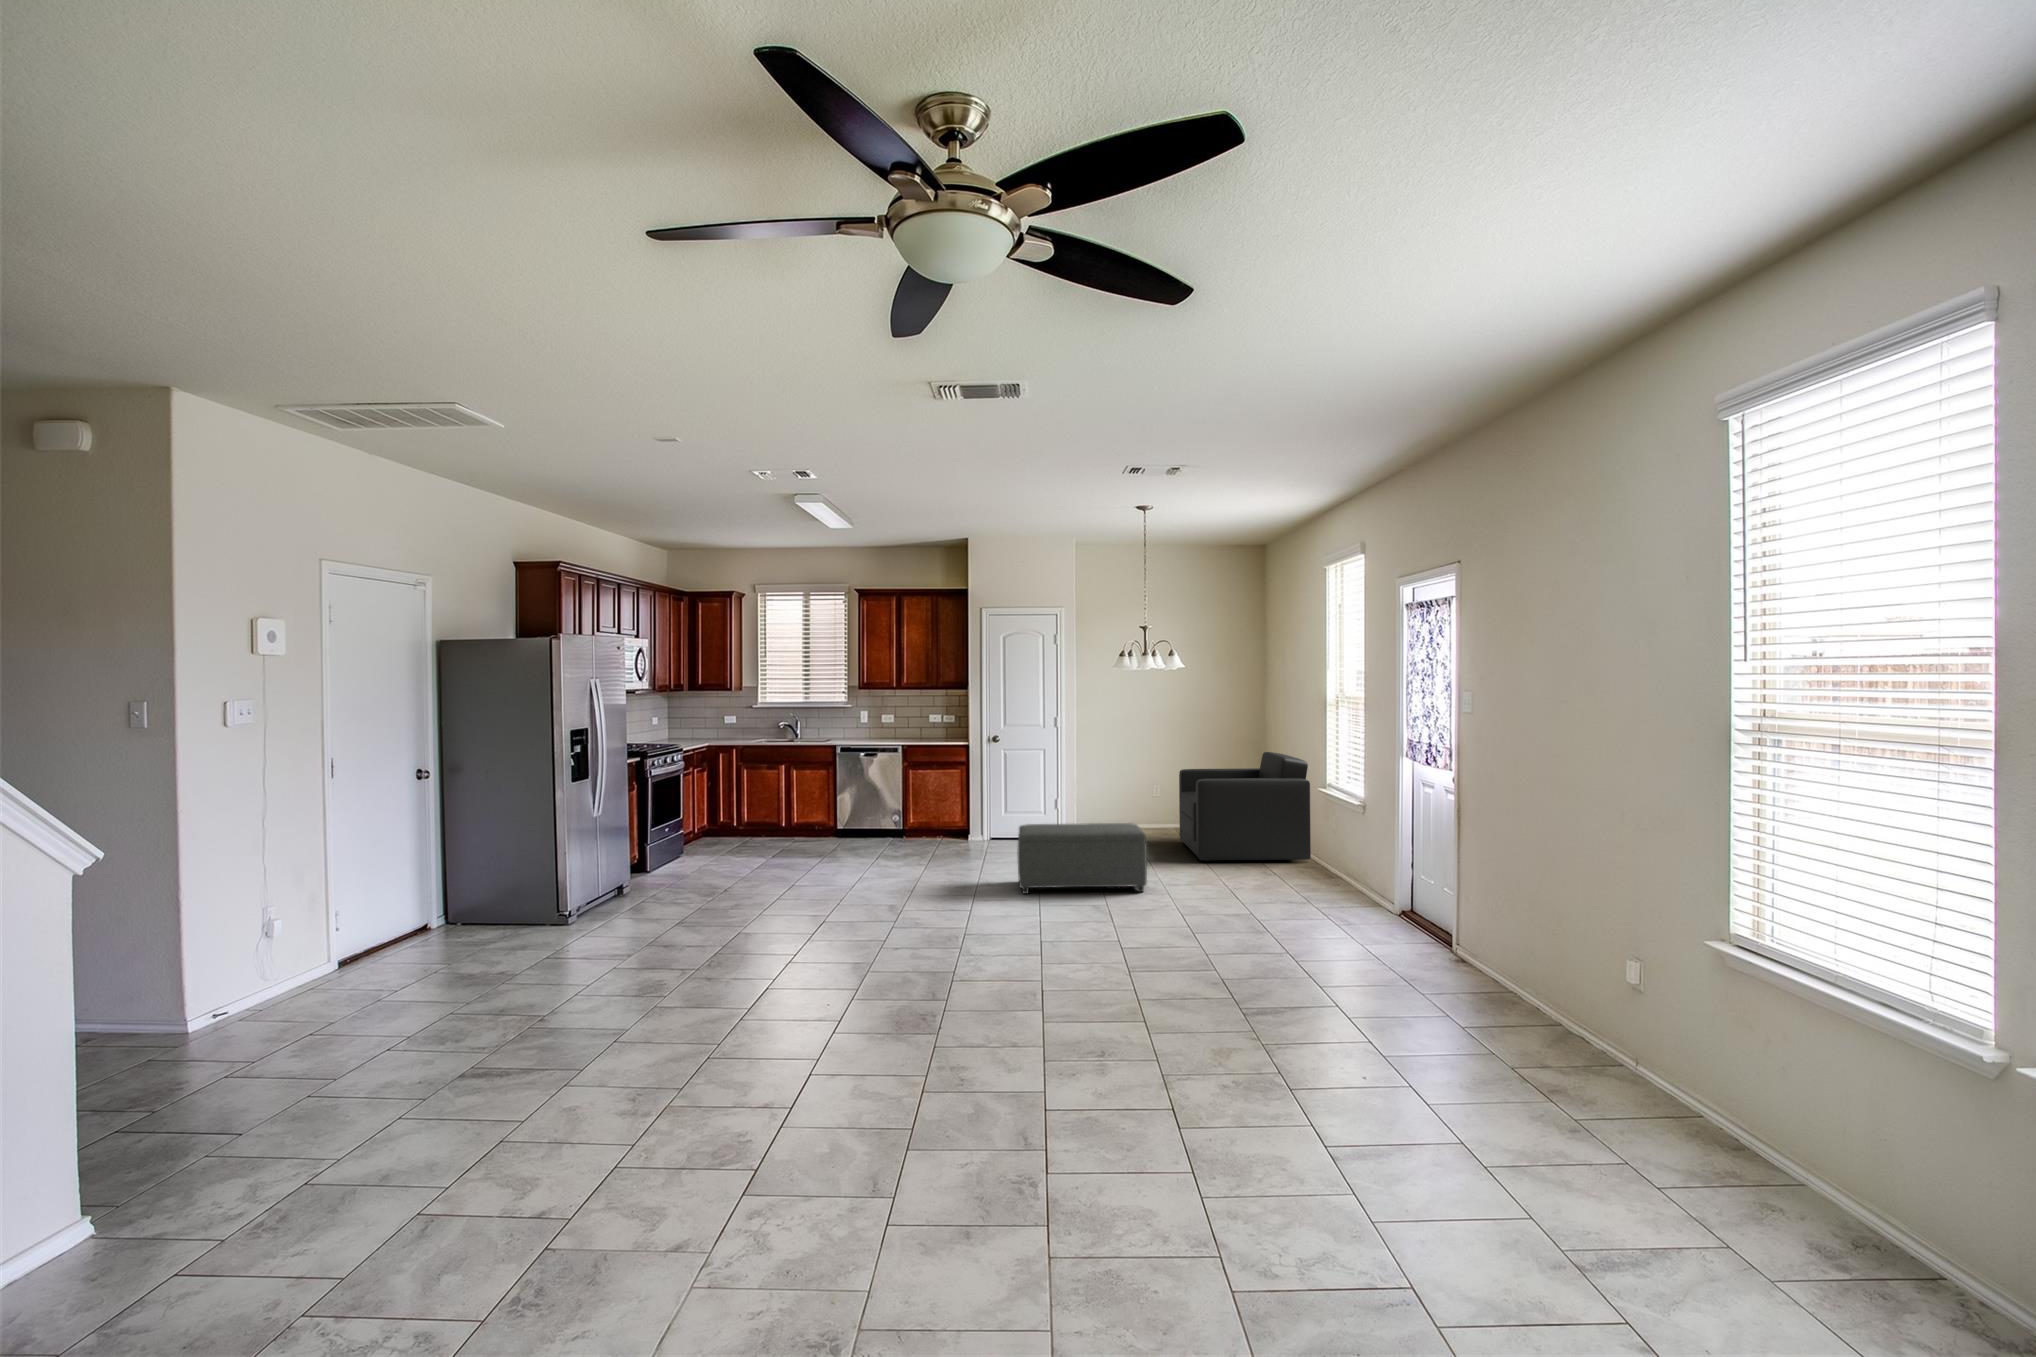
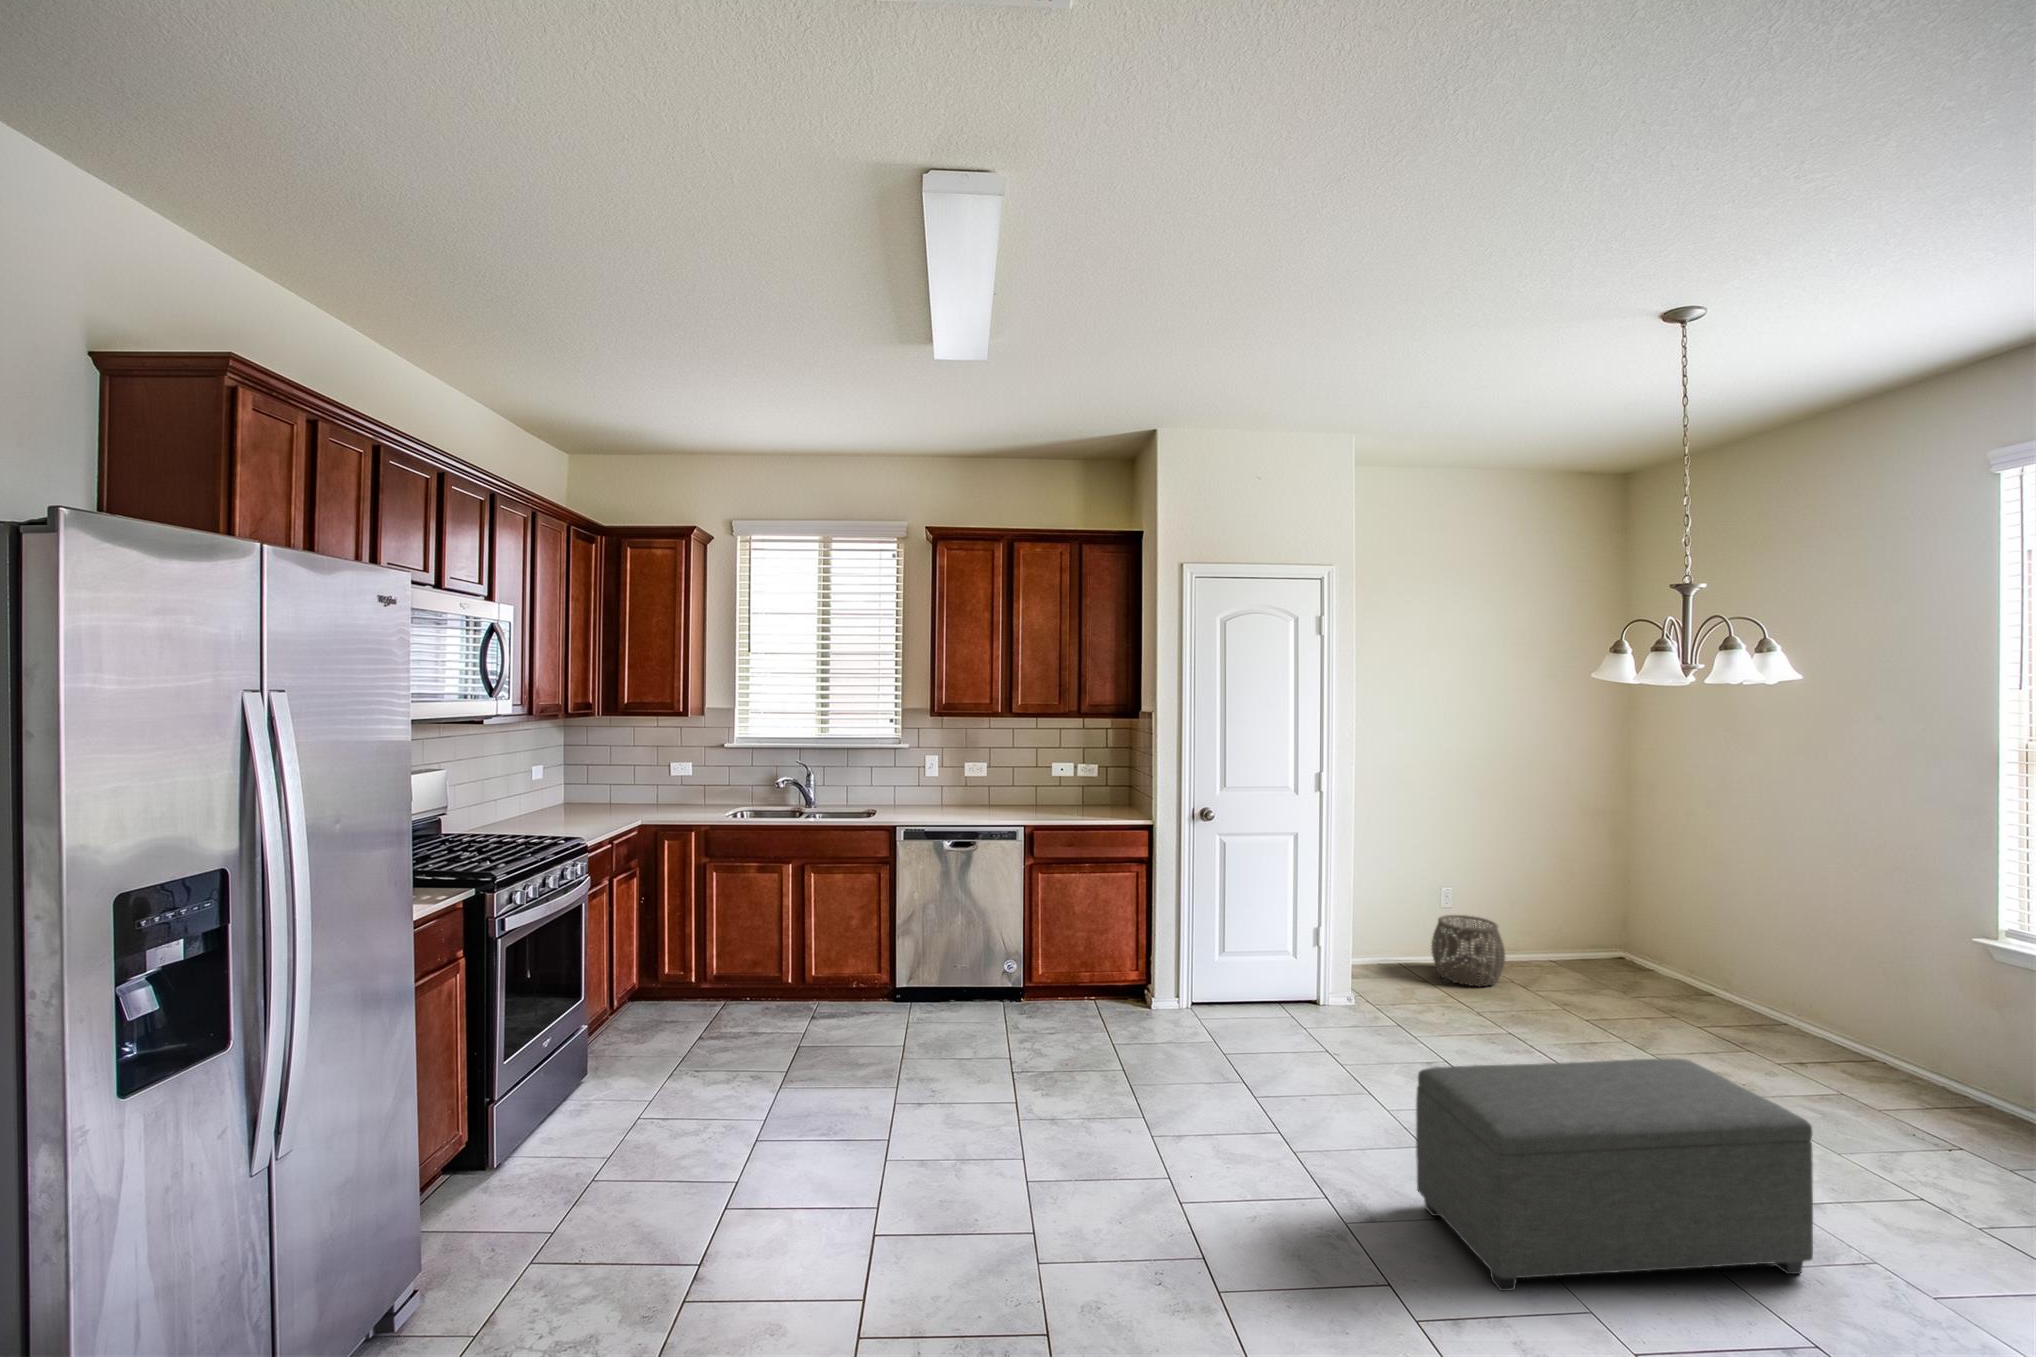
armchair: present [1179,752,1311,862] -> none [1551,842,1931,1092]
woven basket: none [1138,801,1175,836] -> present [1431,915,1505,986]

